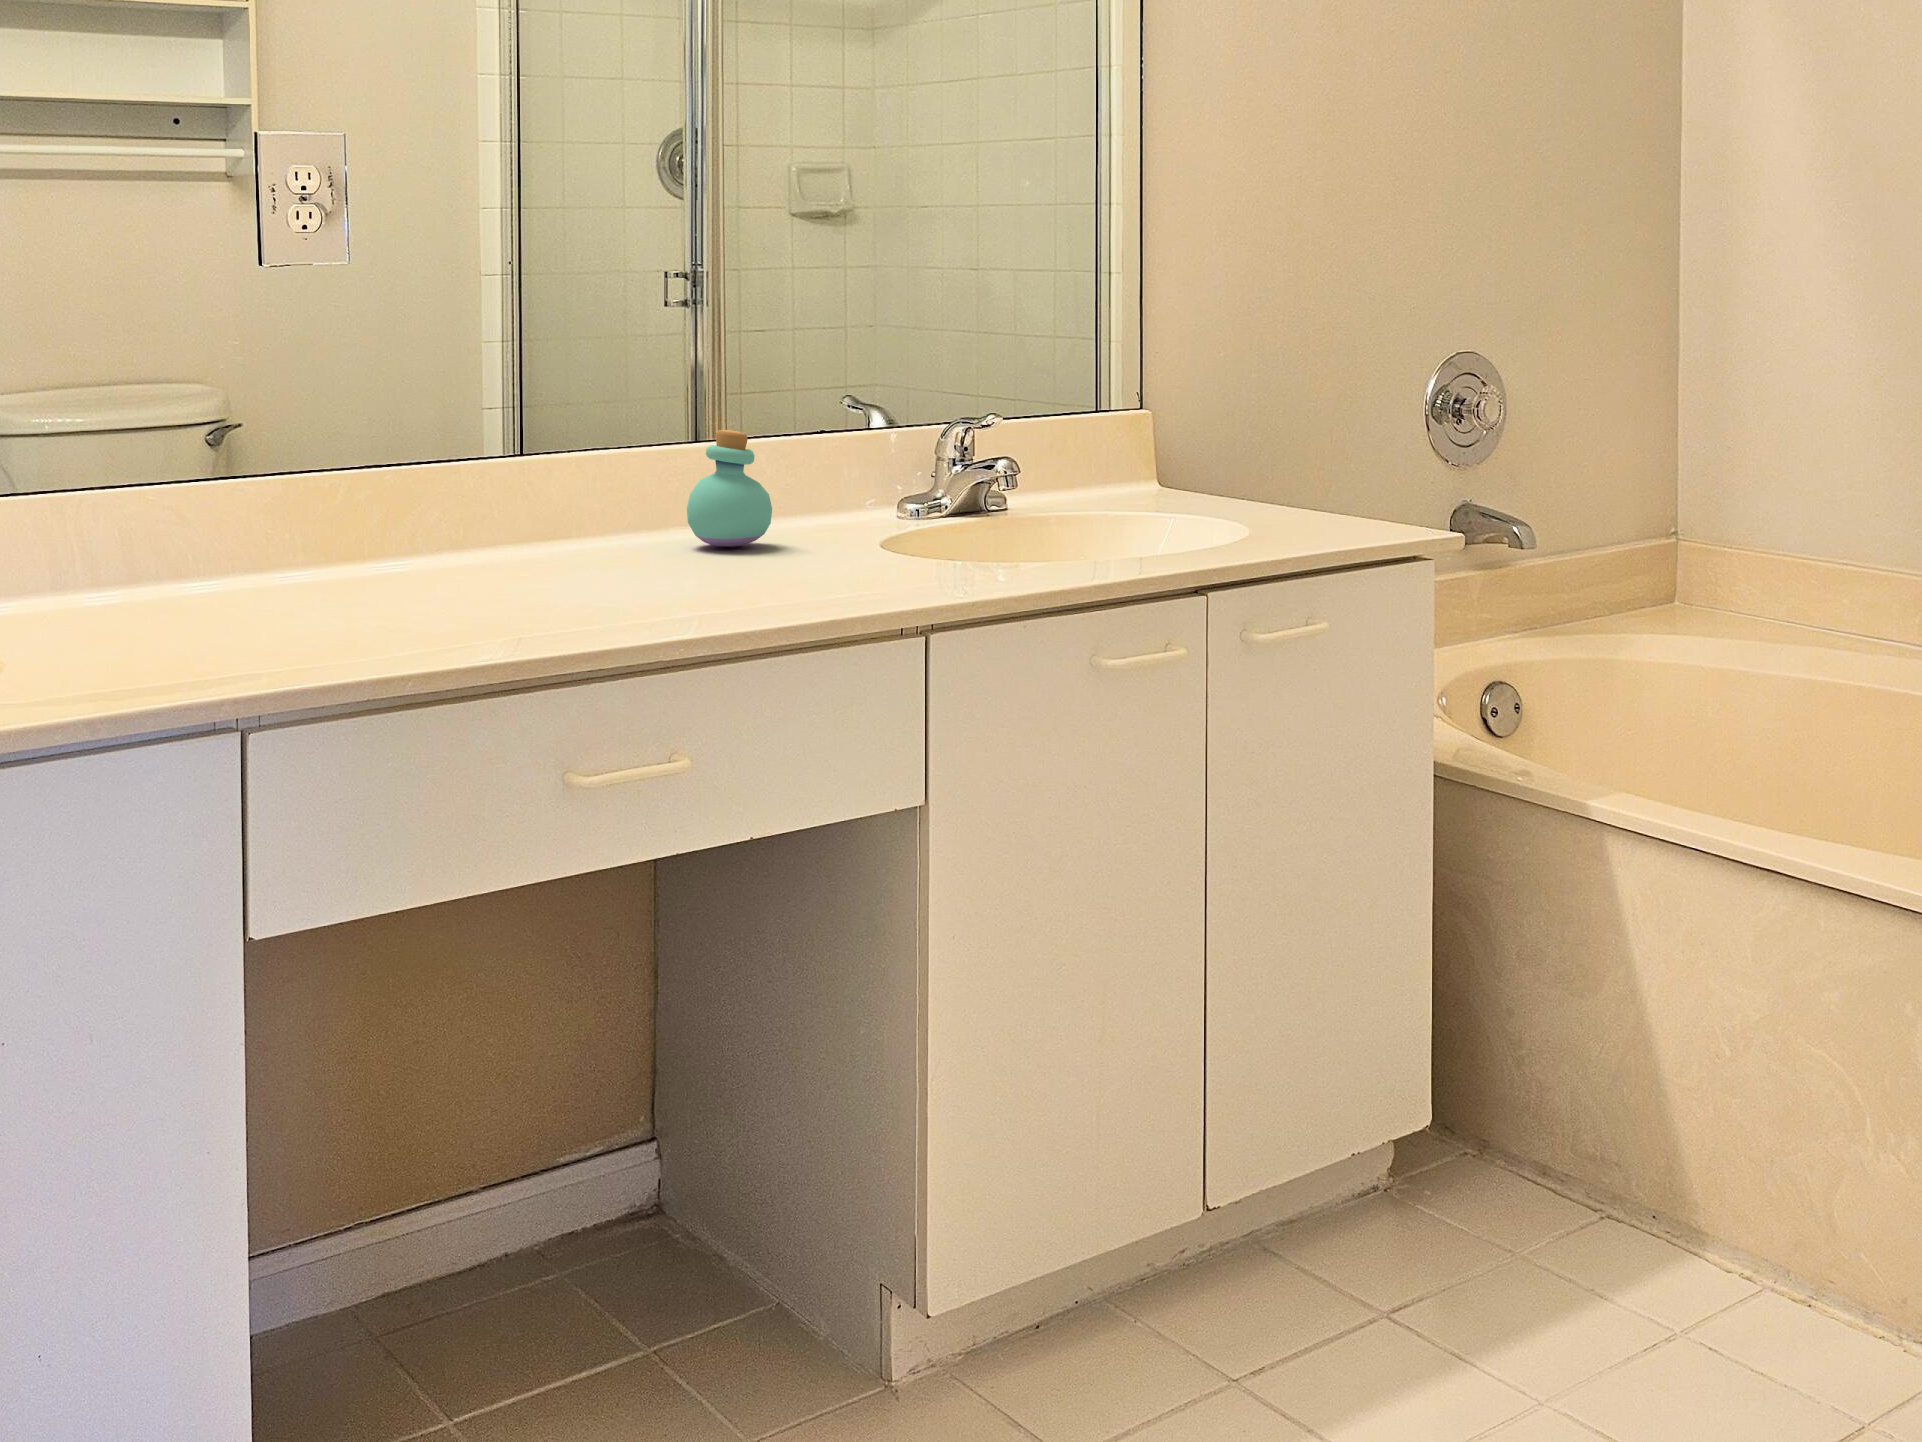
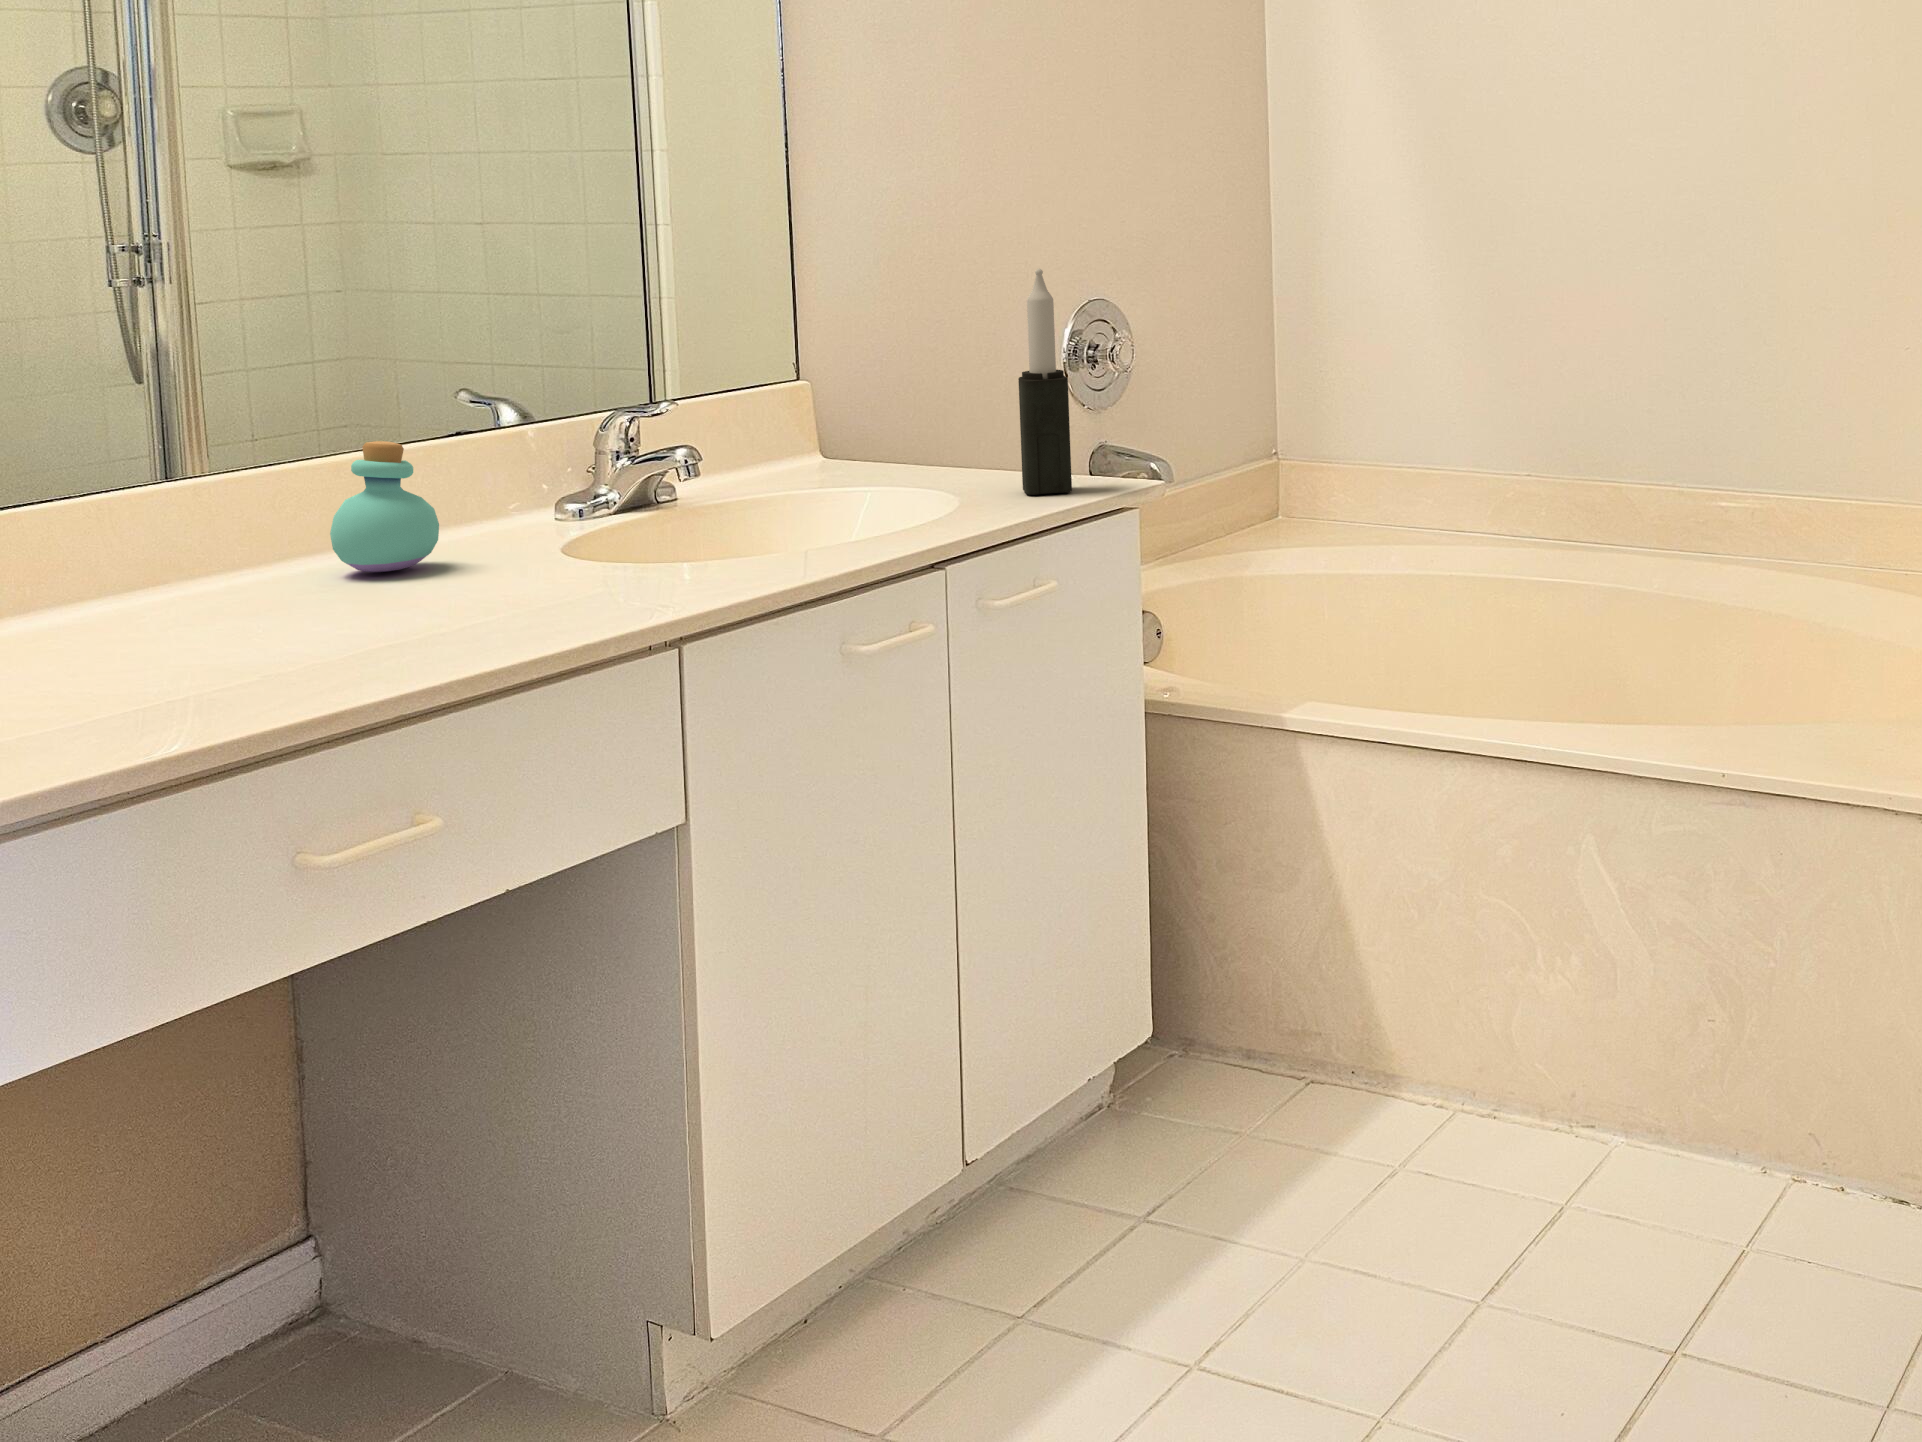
candle: none [1316,306,1364,538] -> present [1018,268,1072,495]

